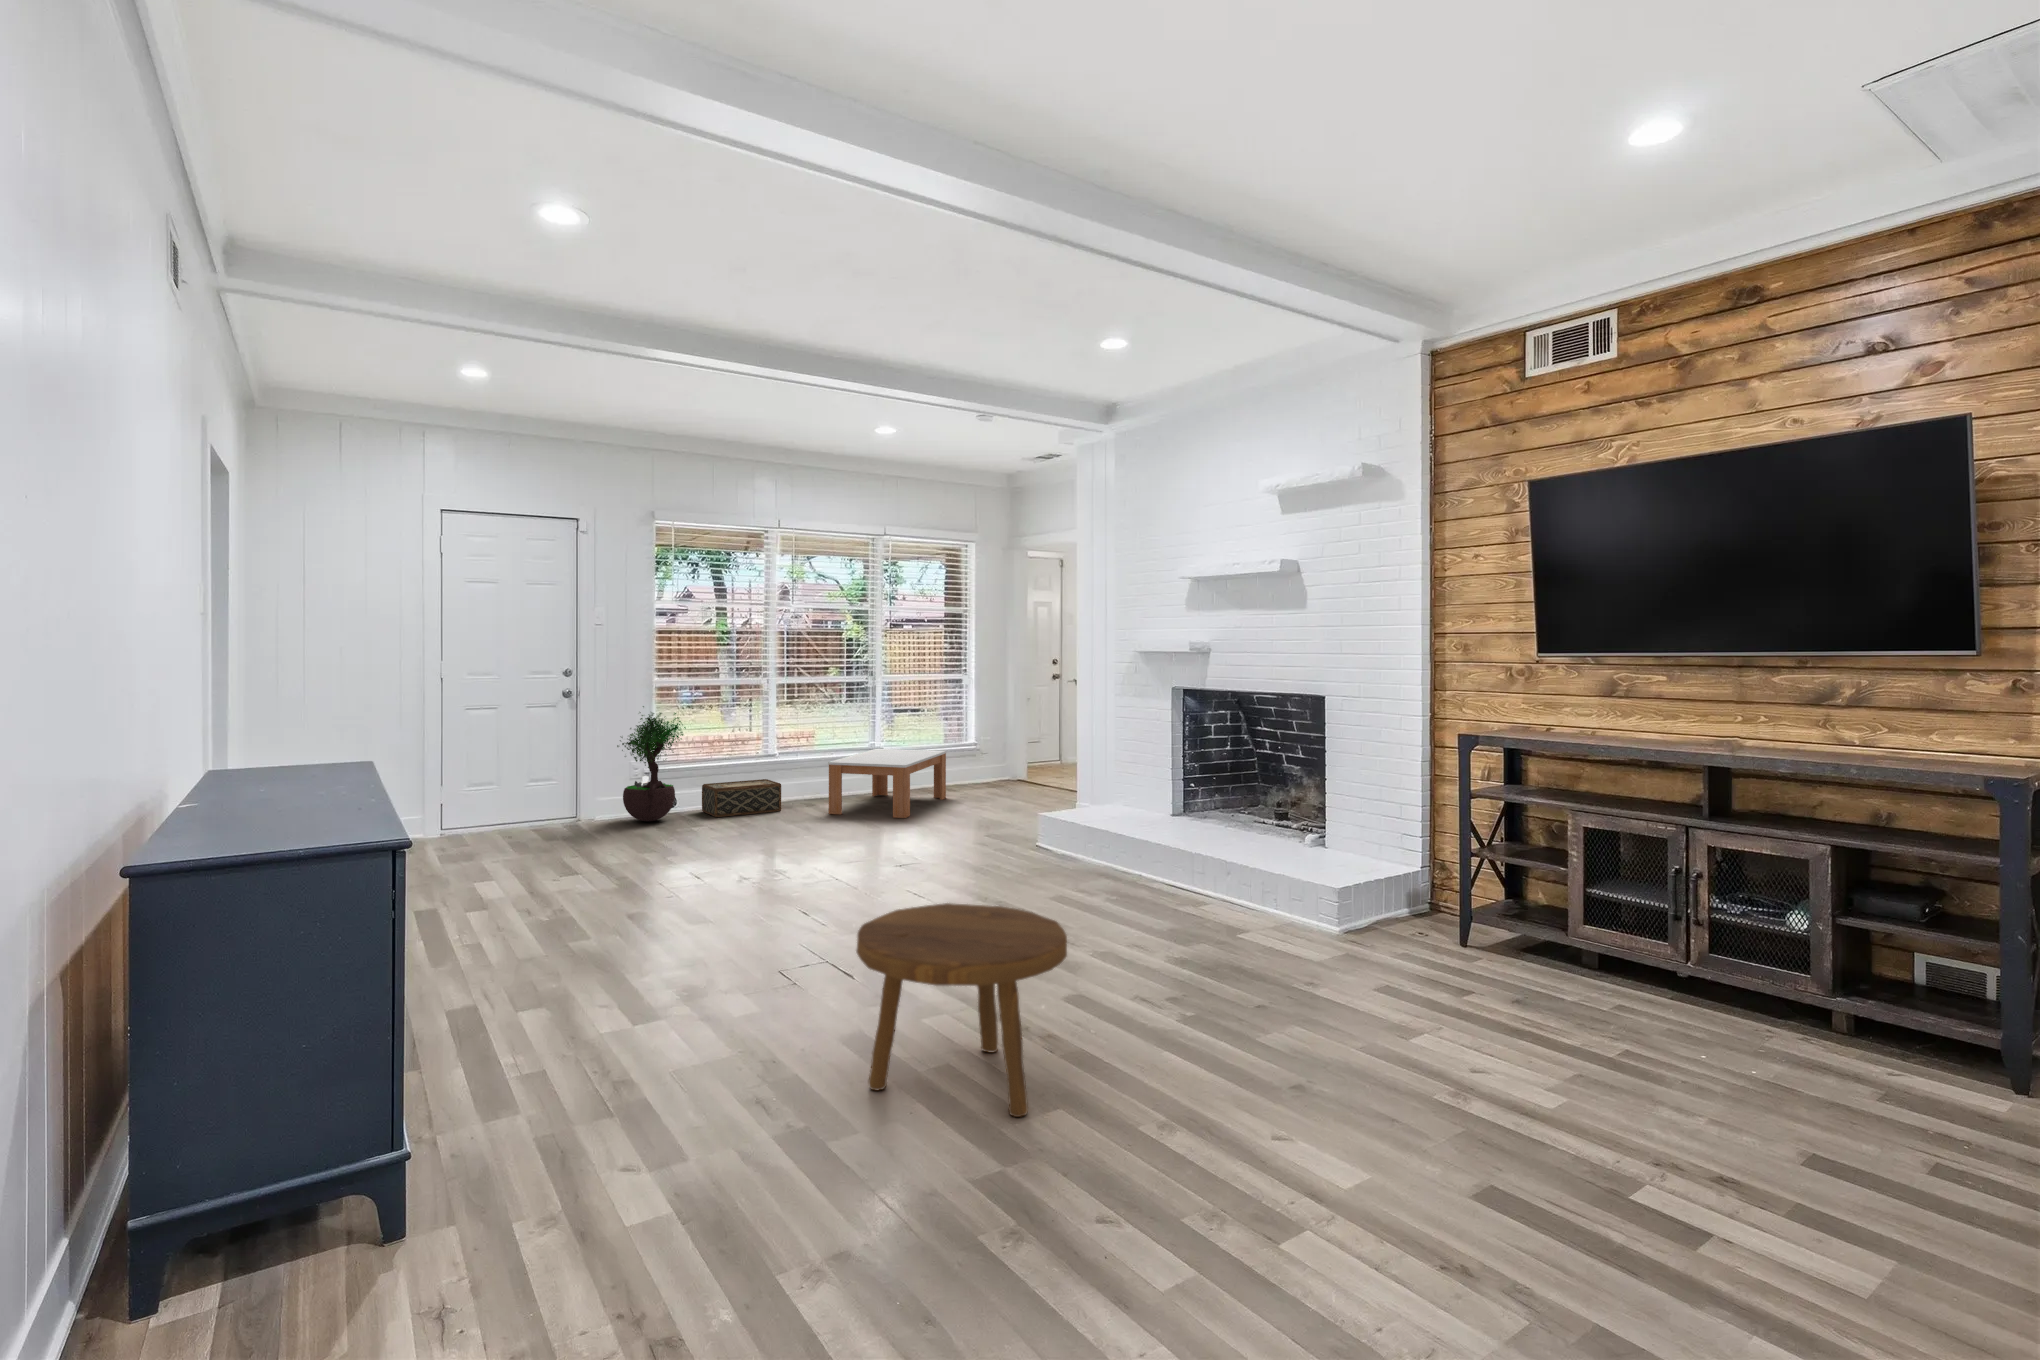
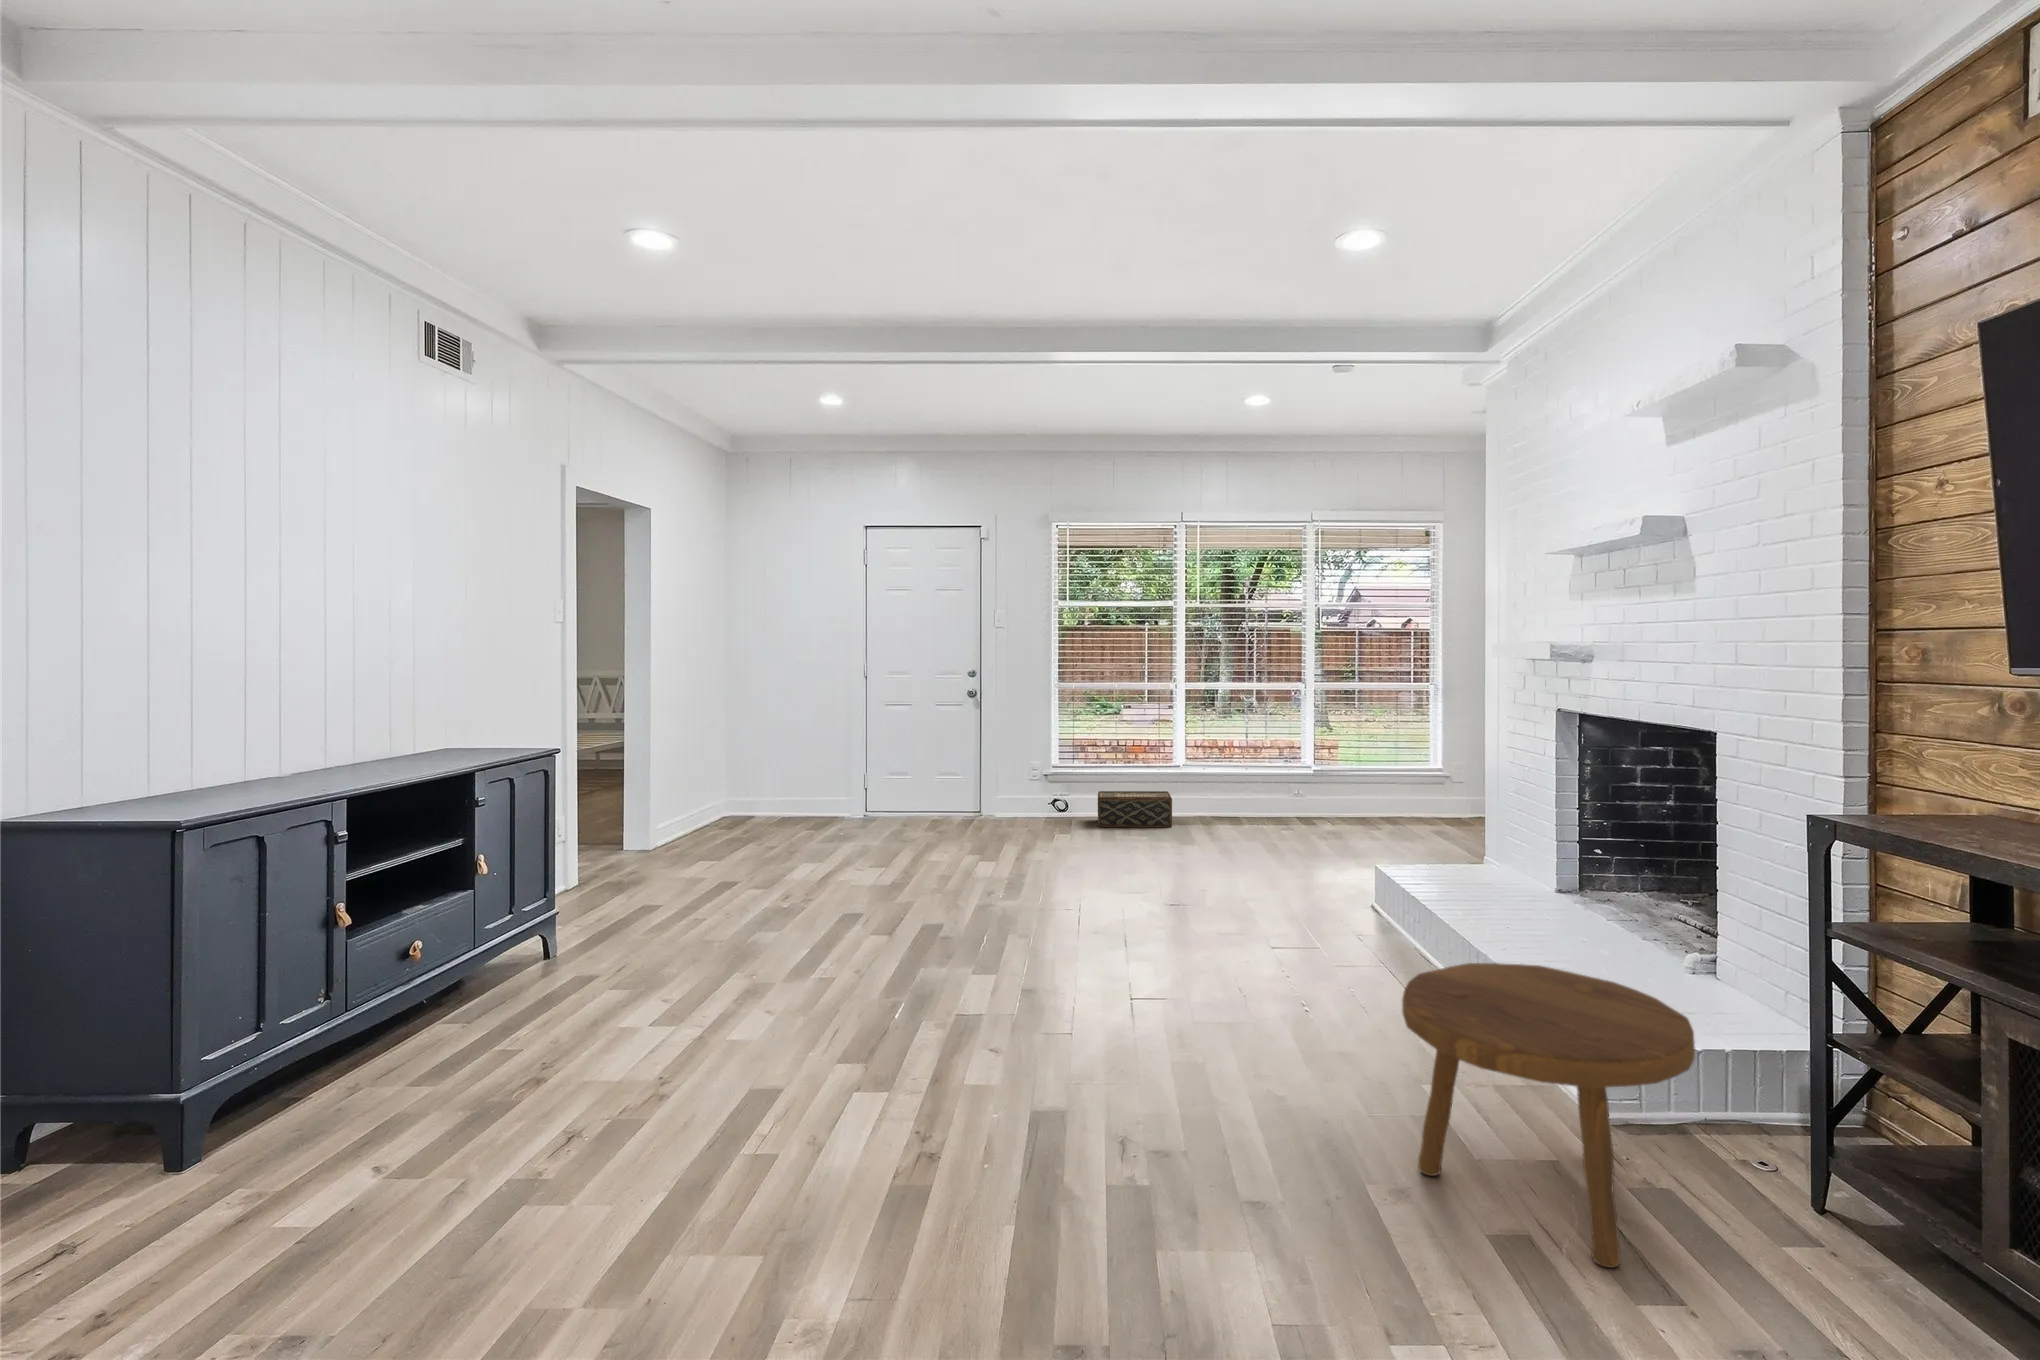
potted tree: present [617,706,686,821] -> none [998,709,1067,824]
coffee table: present [828,749,946,818] -> none [1211,766,1375,850]
footstool: present [856,903,1067,1117] -> present [1402,963,1695,1268]

